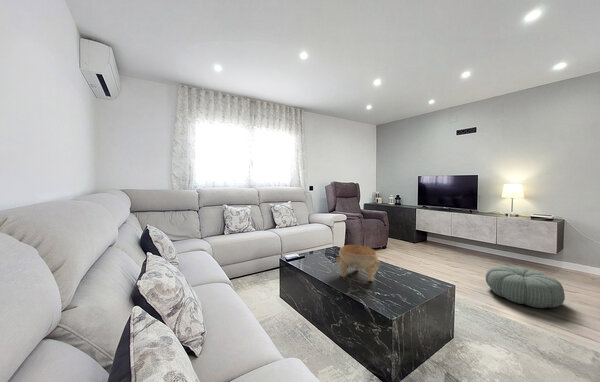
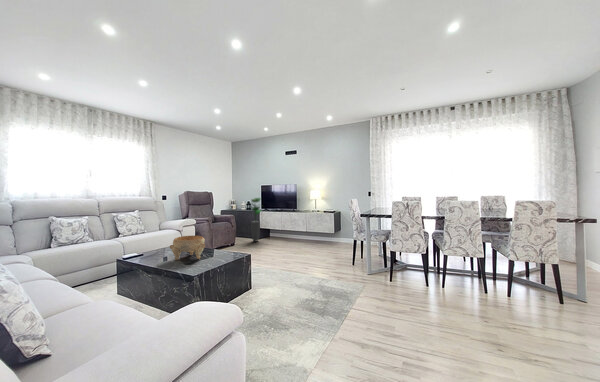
potted plant: none [398,192,426,248] -> present [251,198,261,241]
pouf: present [486,266,565,308] -> none [291,240,326,262]

